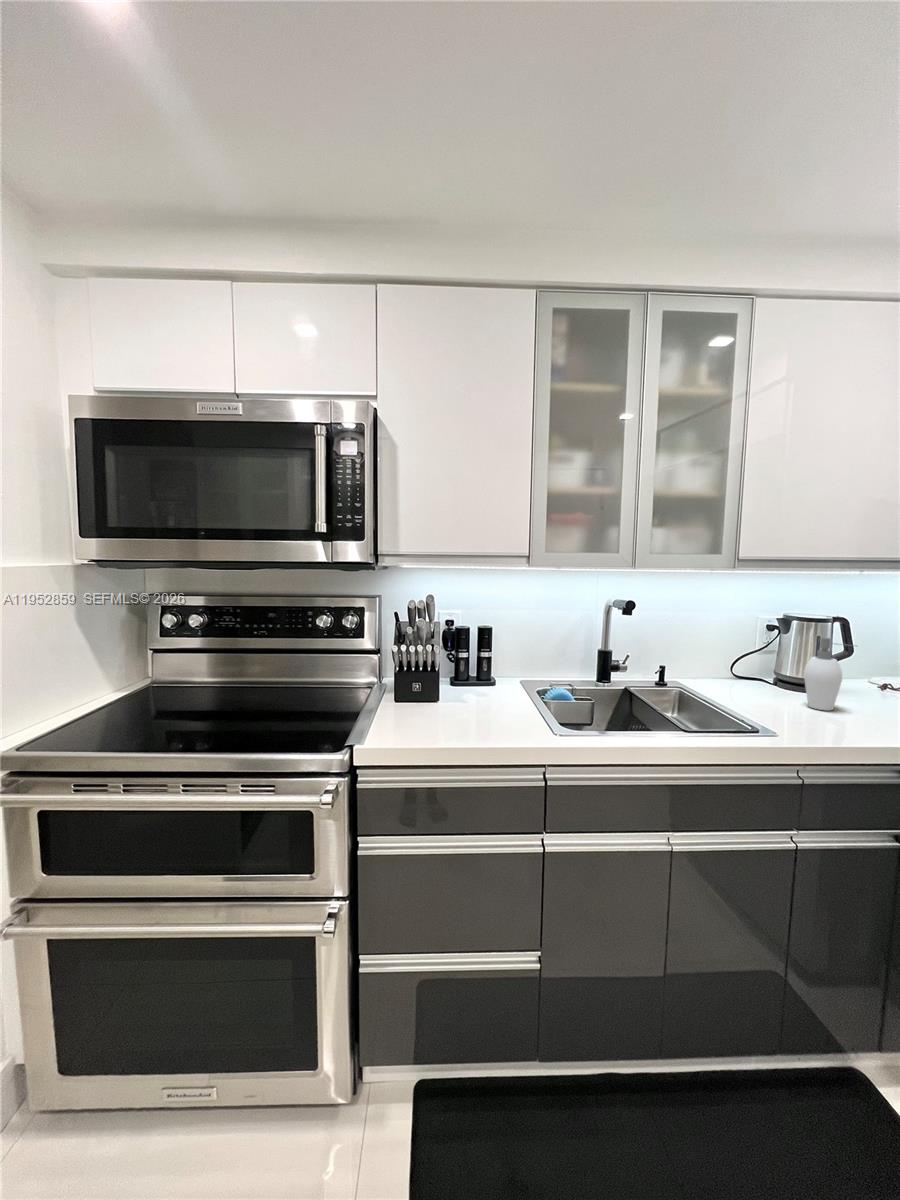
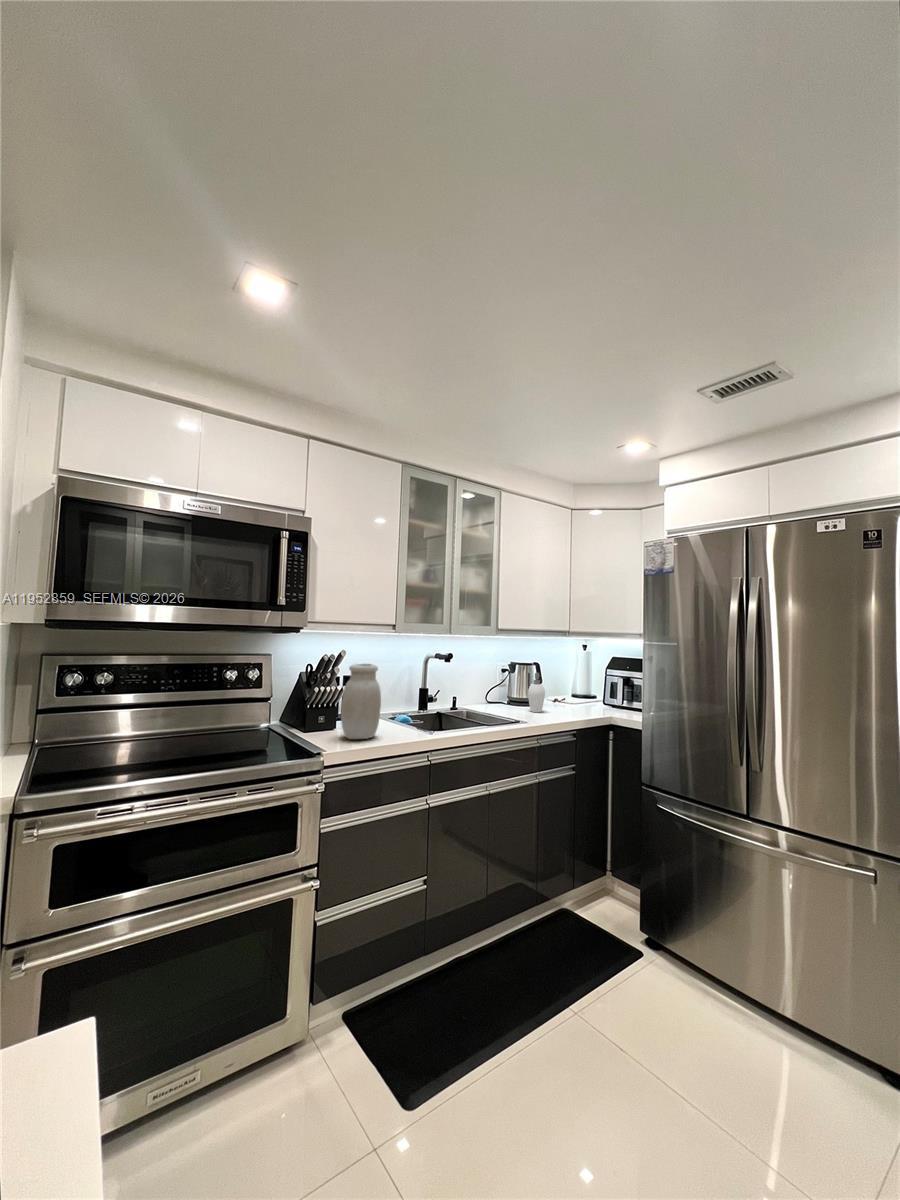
jar: none [421,615,479,726] -> present [341,664,381,739]

